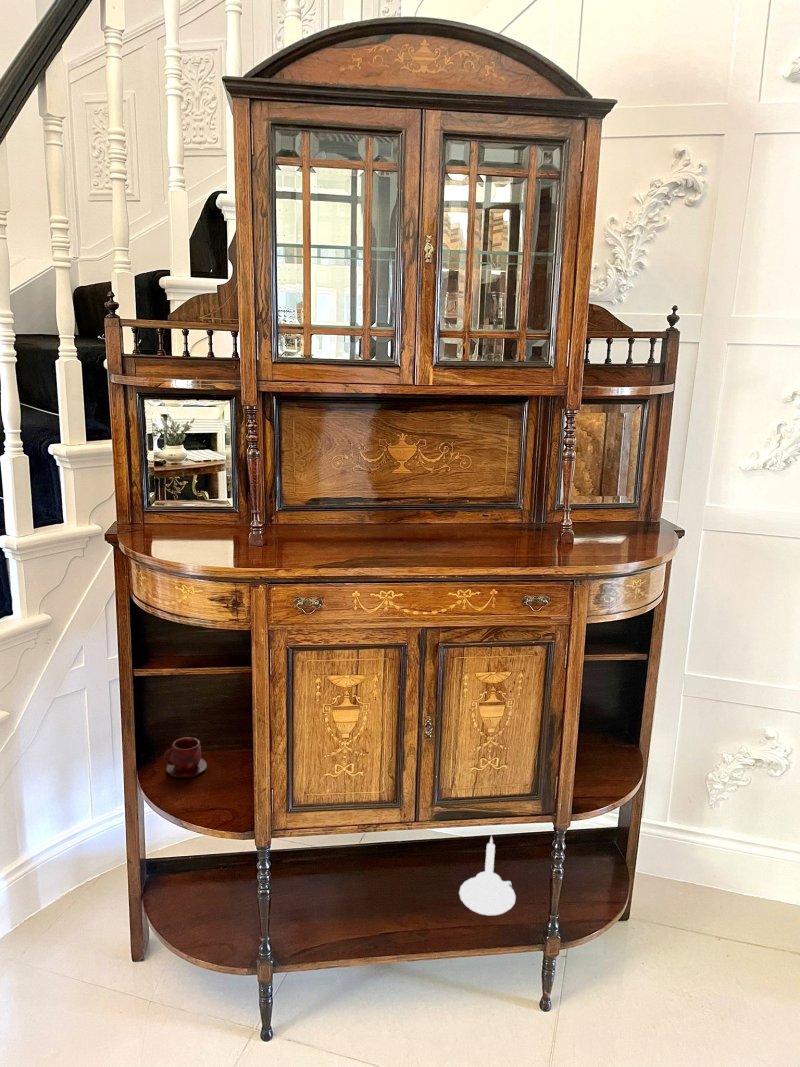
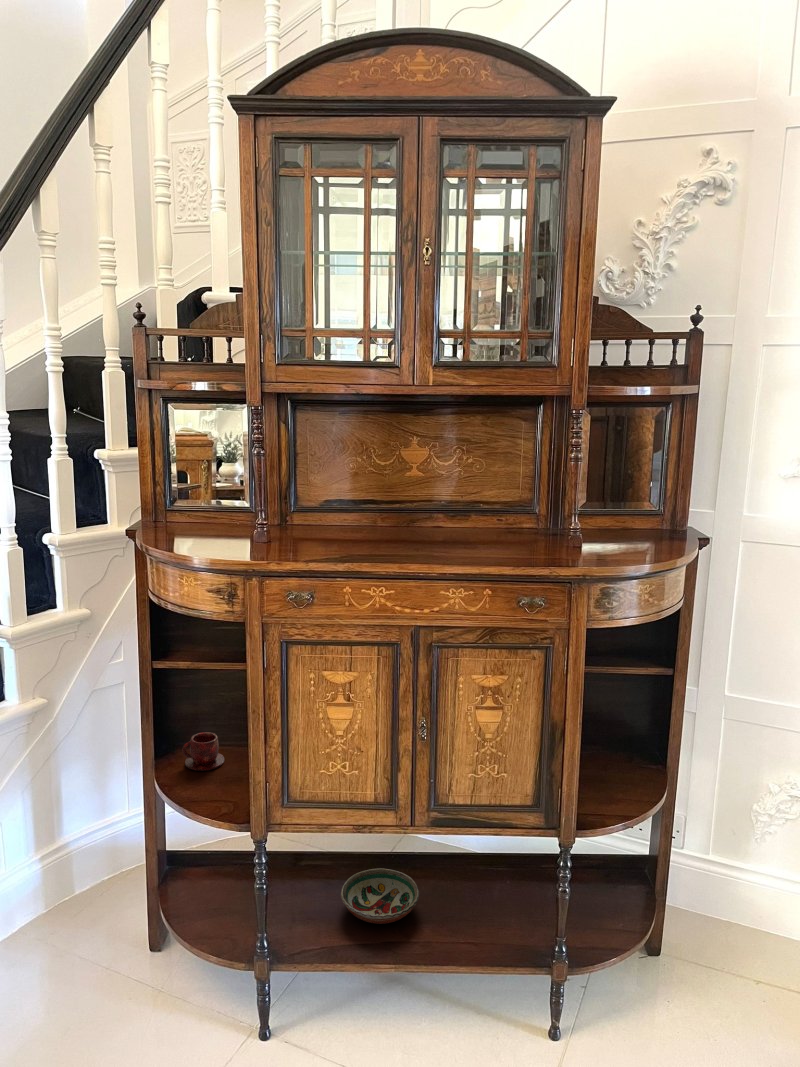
candle holder: present [459,837,516,915] -> none [471,849,529,934]
decorative bowl: none [333,861,410,916] -> present [341,868,419,924]

